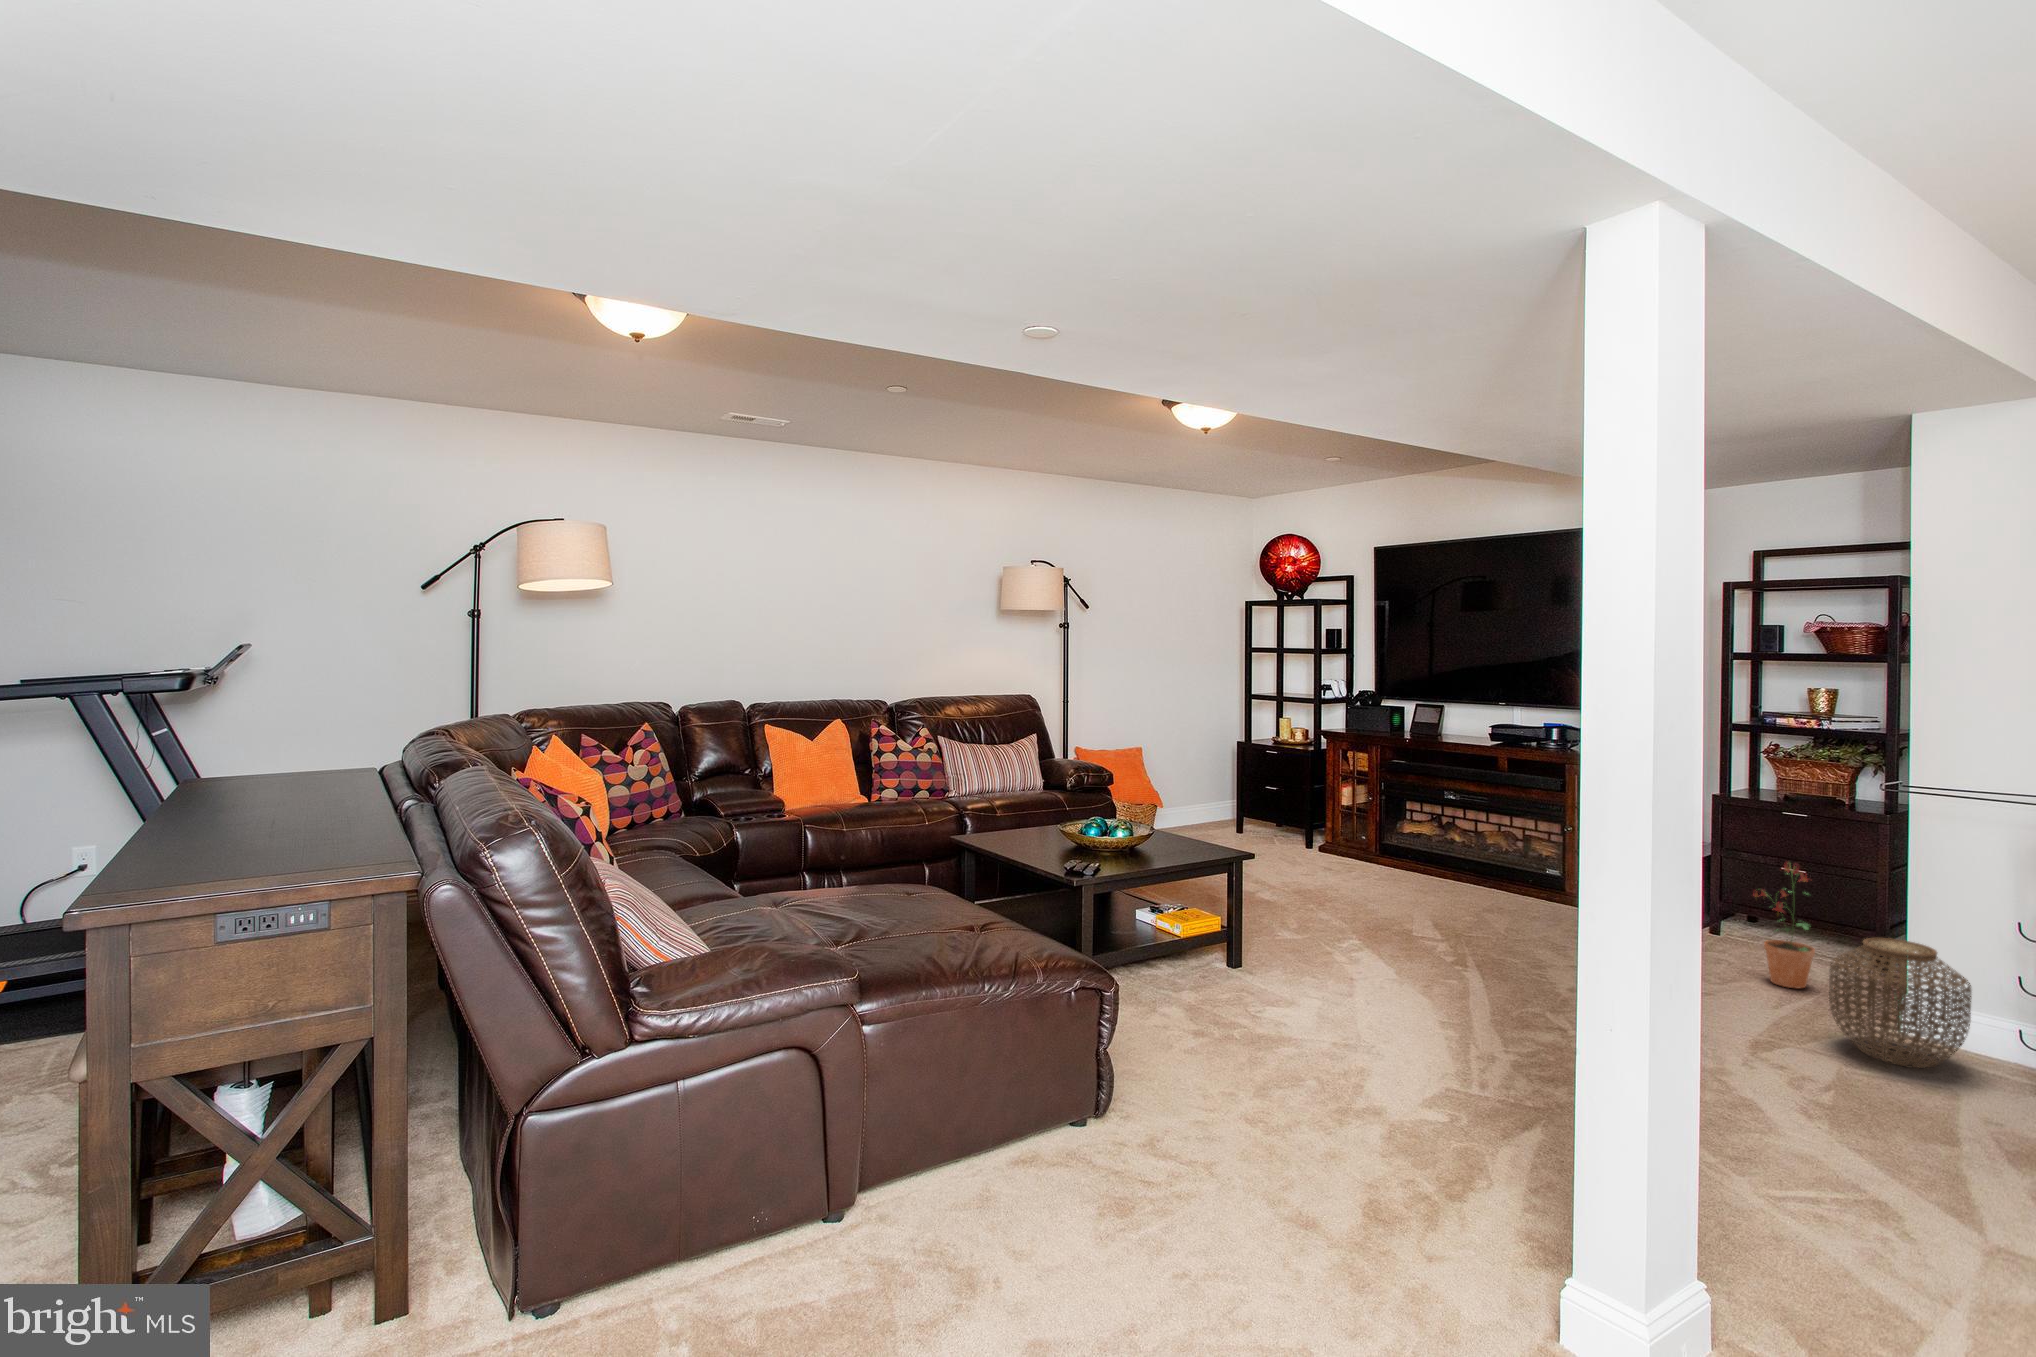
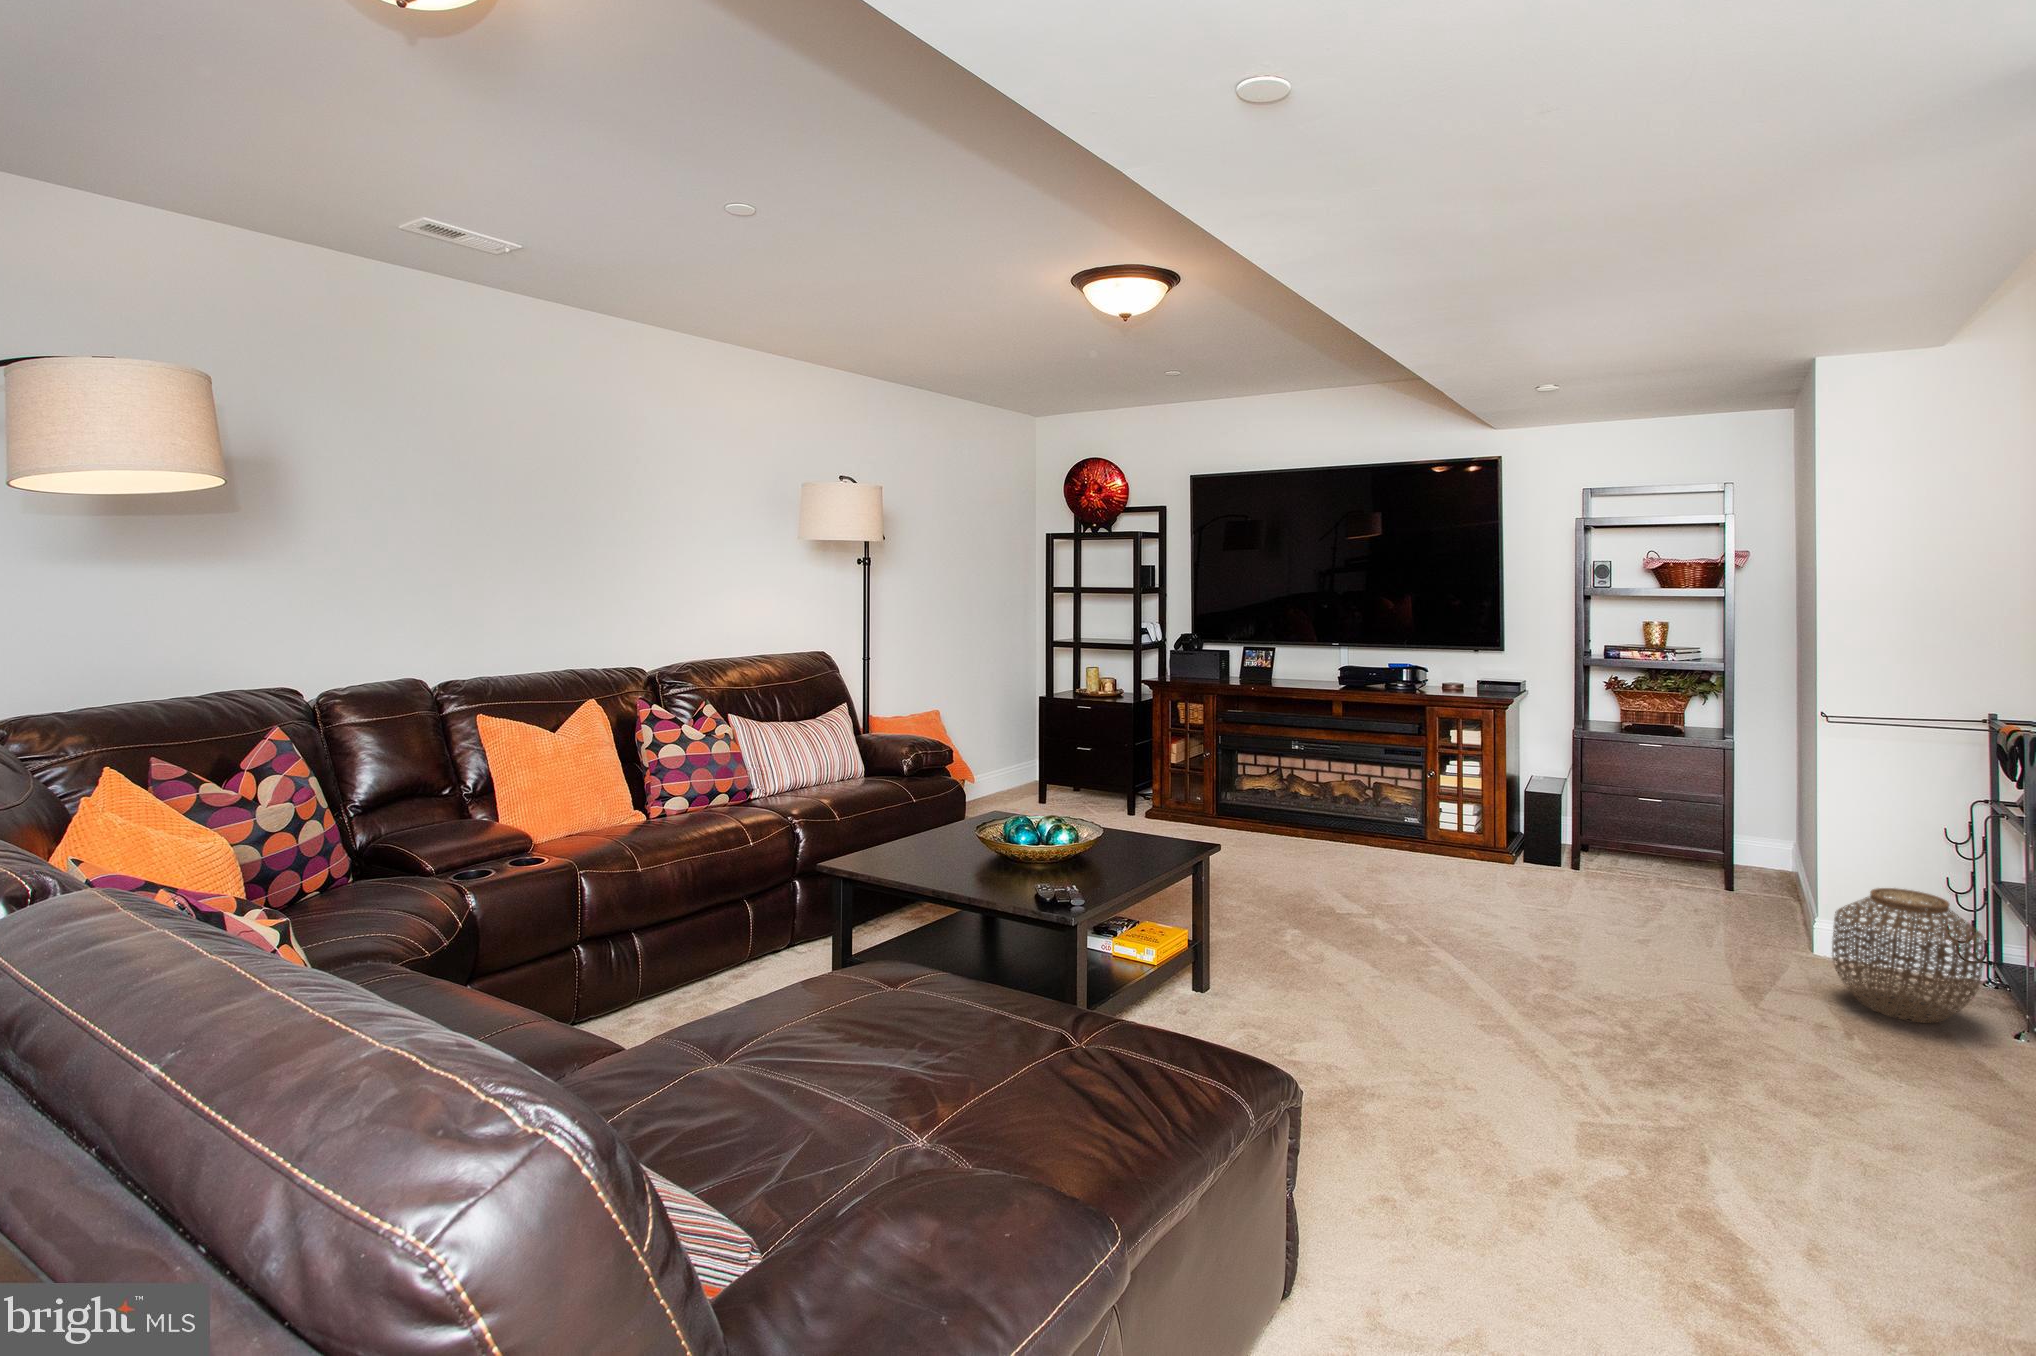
potted plant: present [1753,863,1815,988] -> none [1676,804,1753,935]

